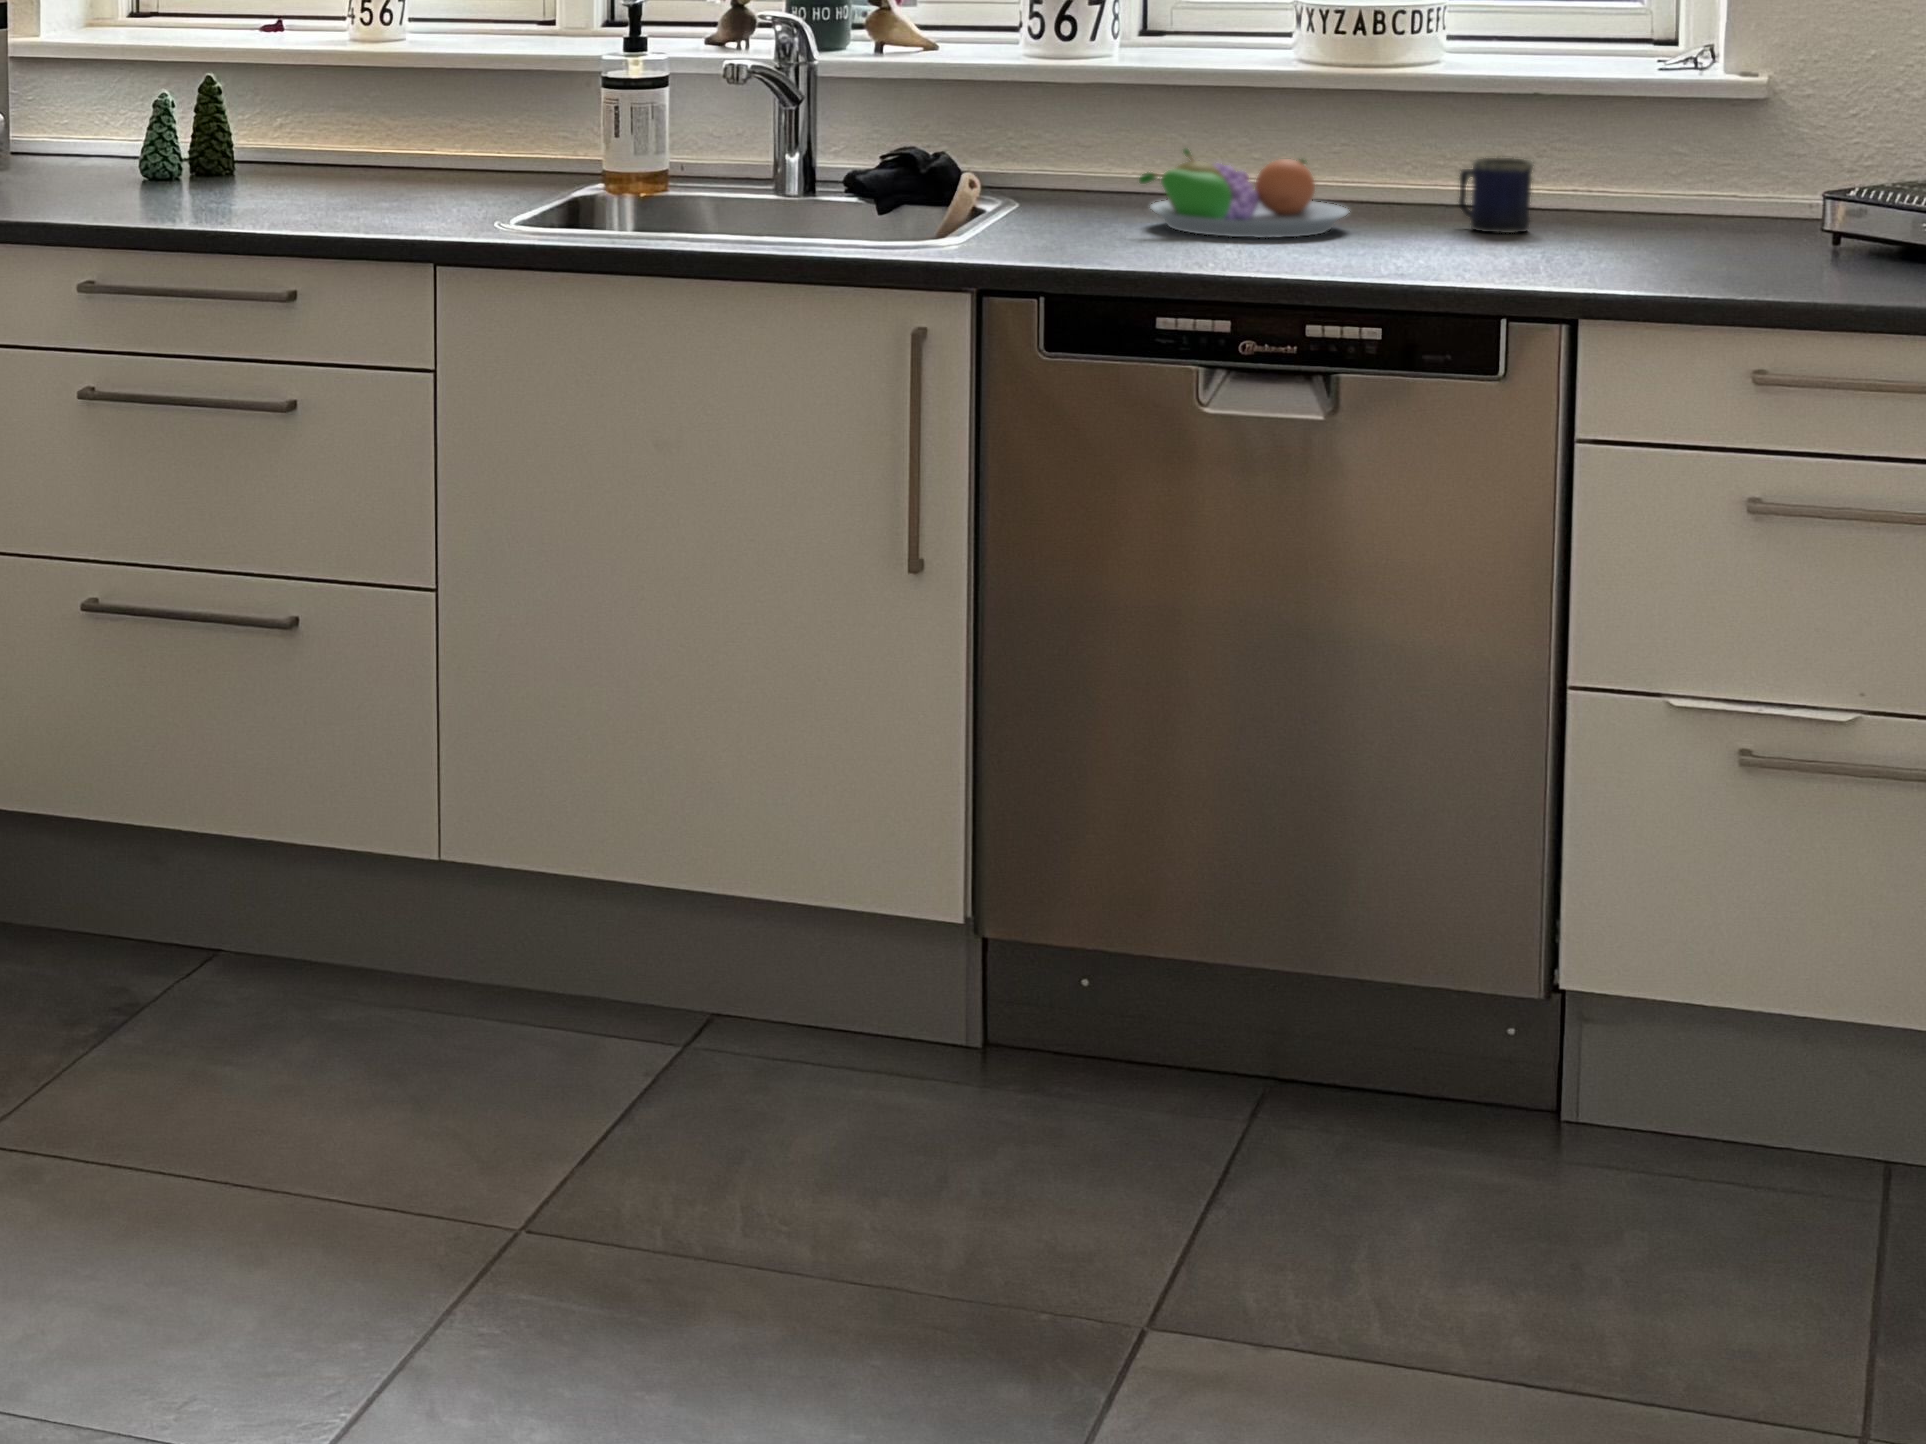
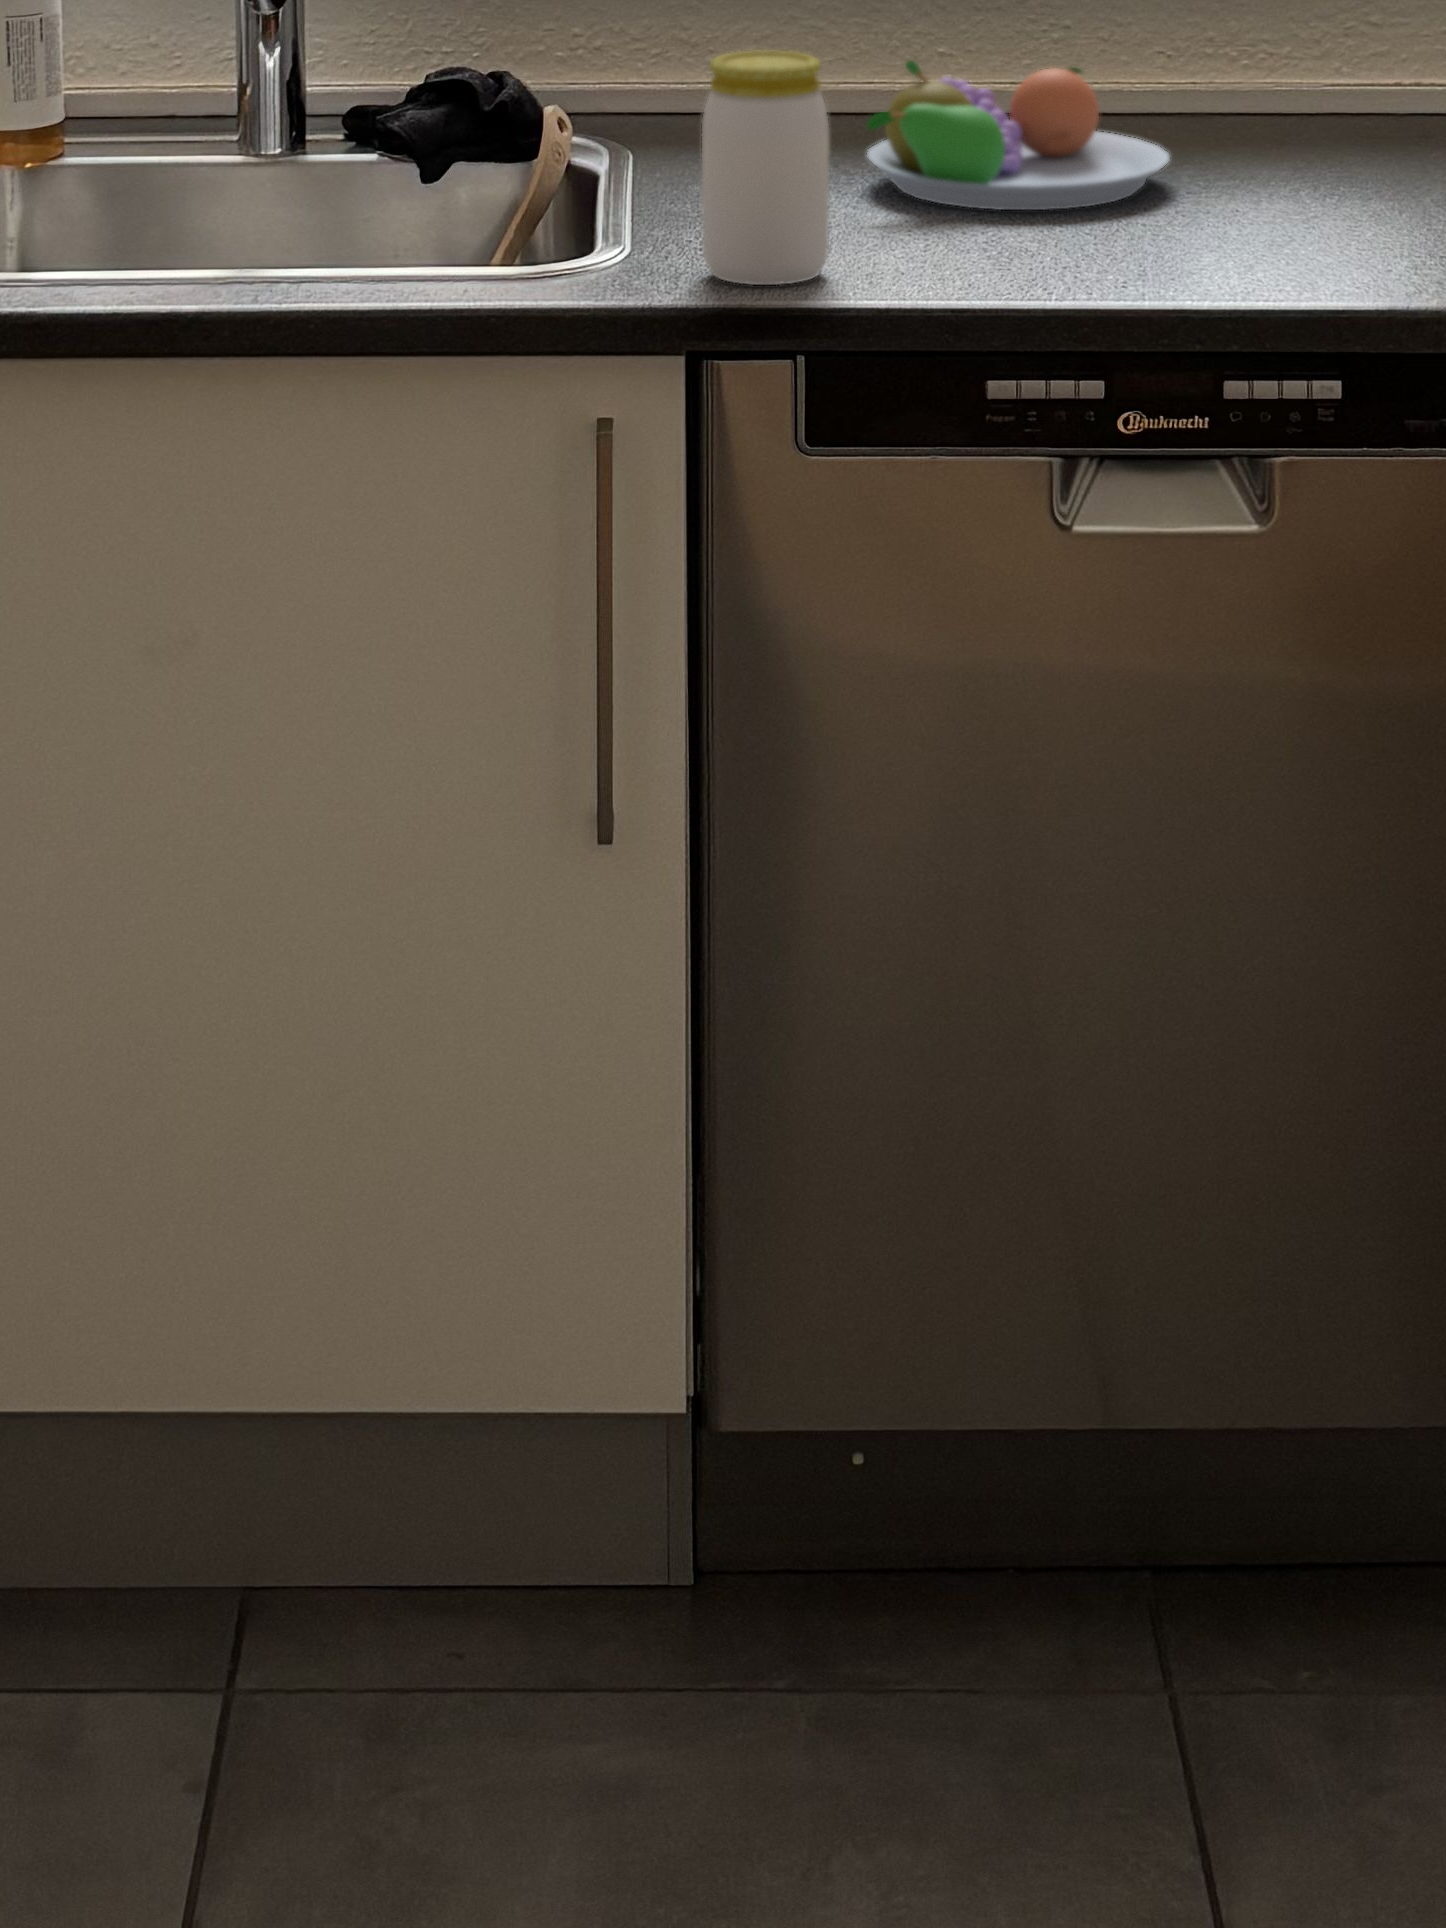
jar: none [1000,120,1079,256] -> present [702,50,829,285]
mug: present [1459,158,1533,233] -> none [1302,51,1417,171]

